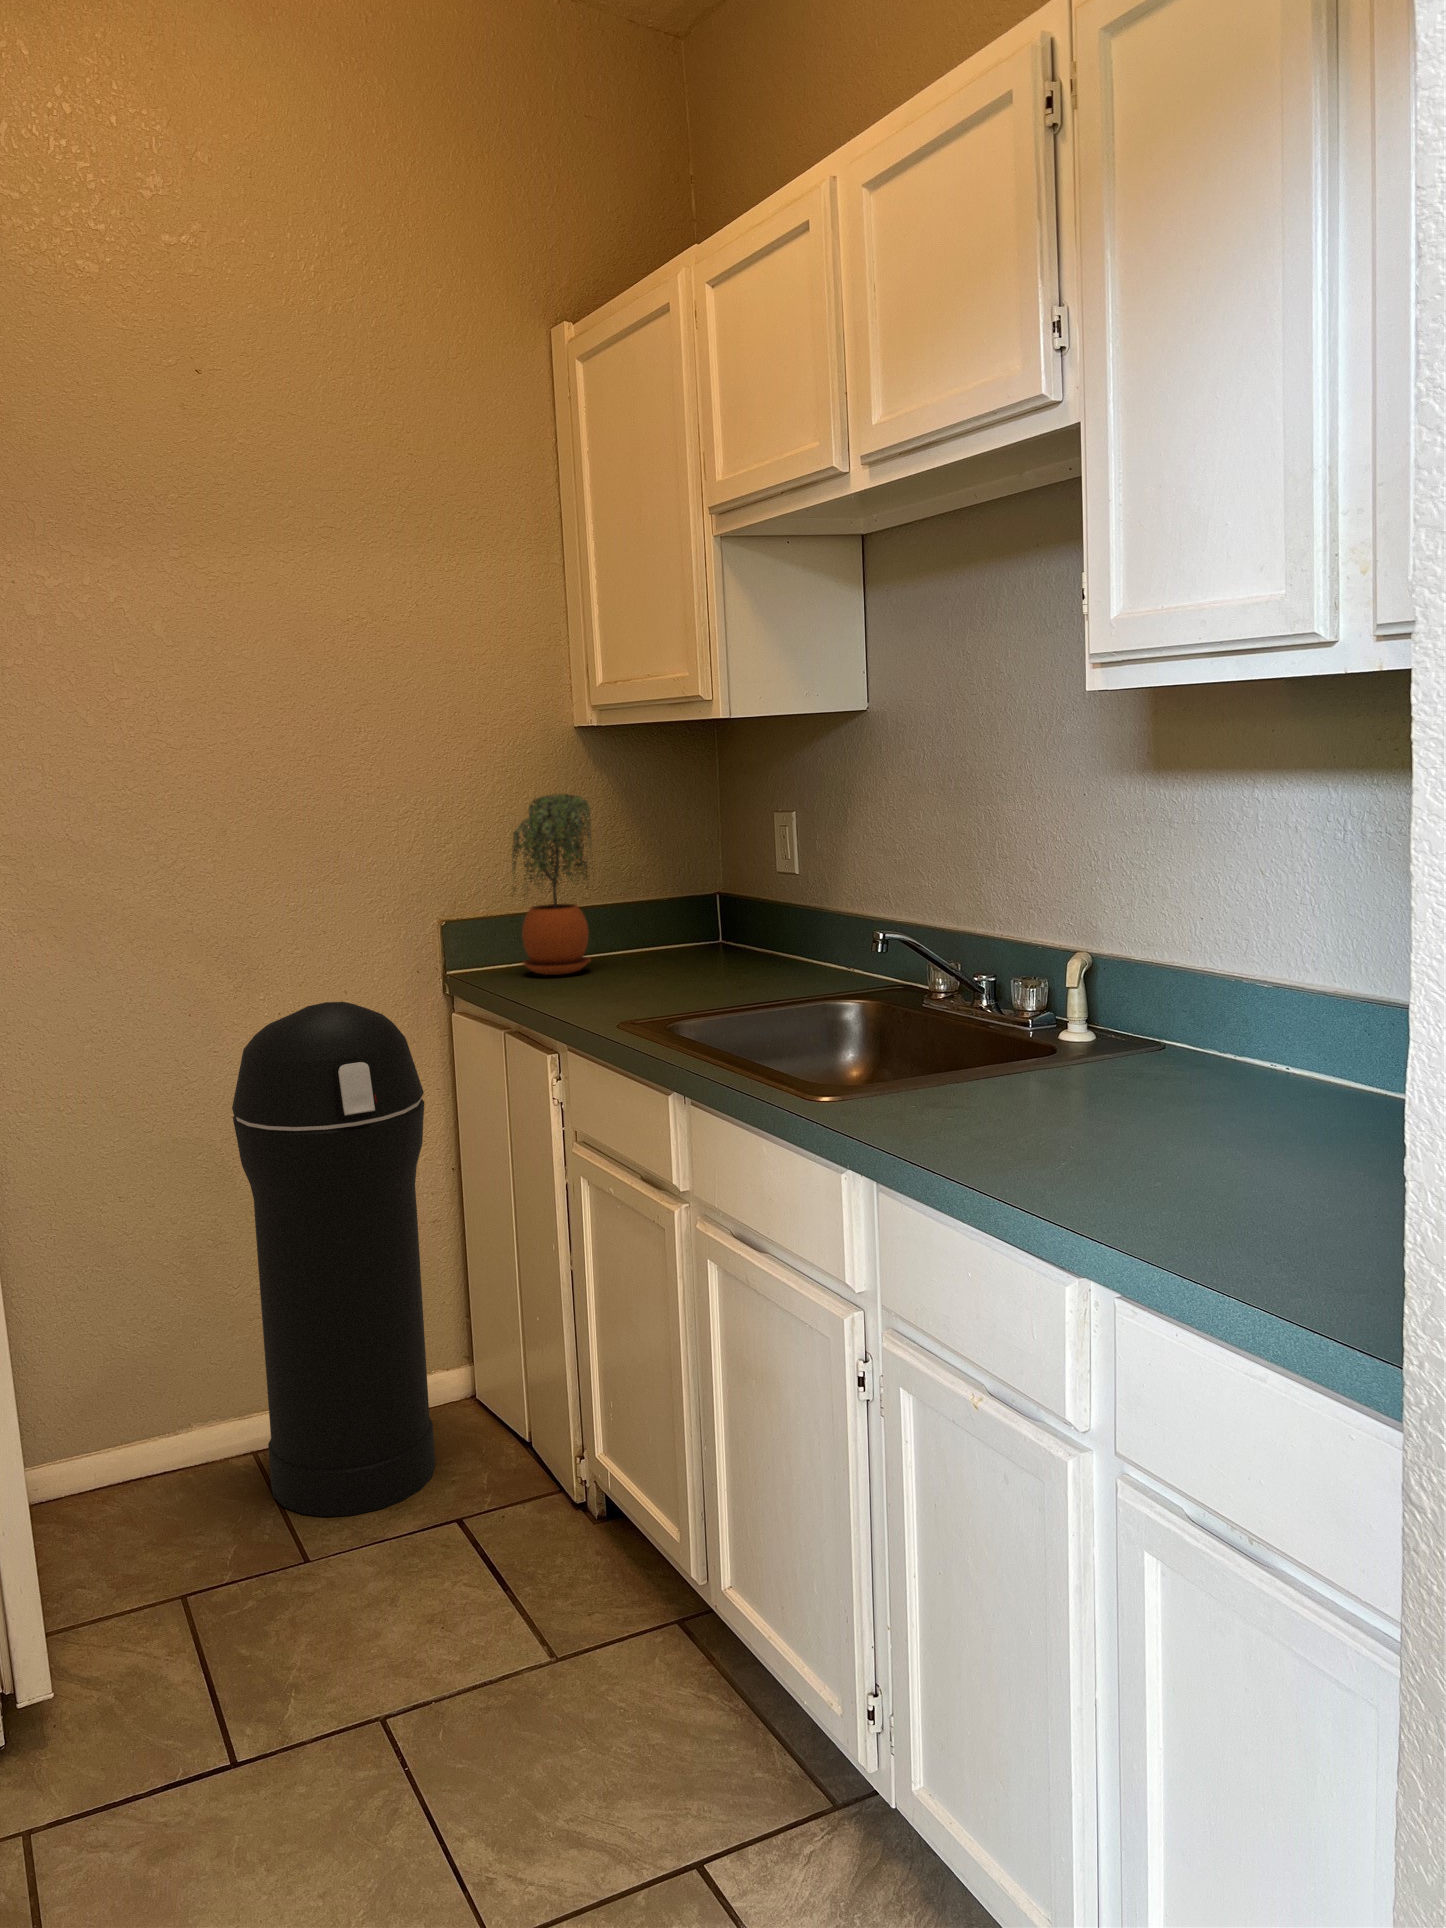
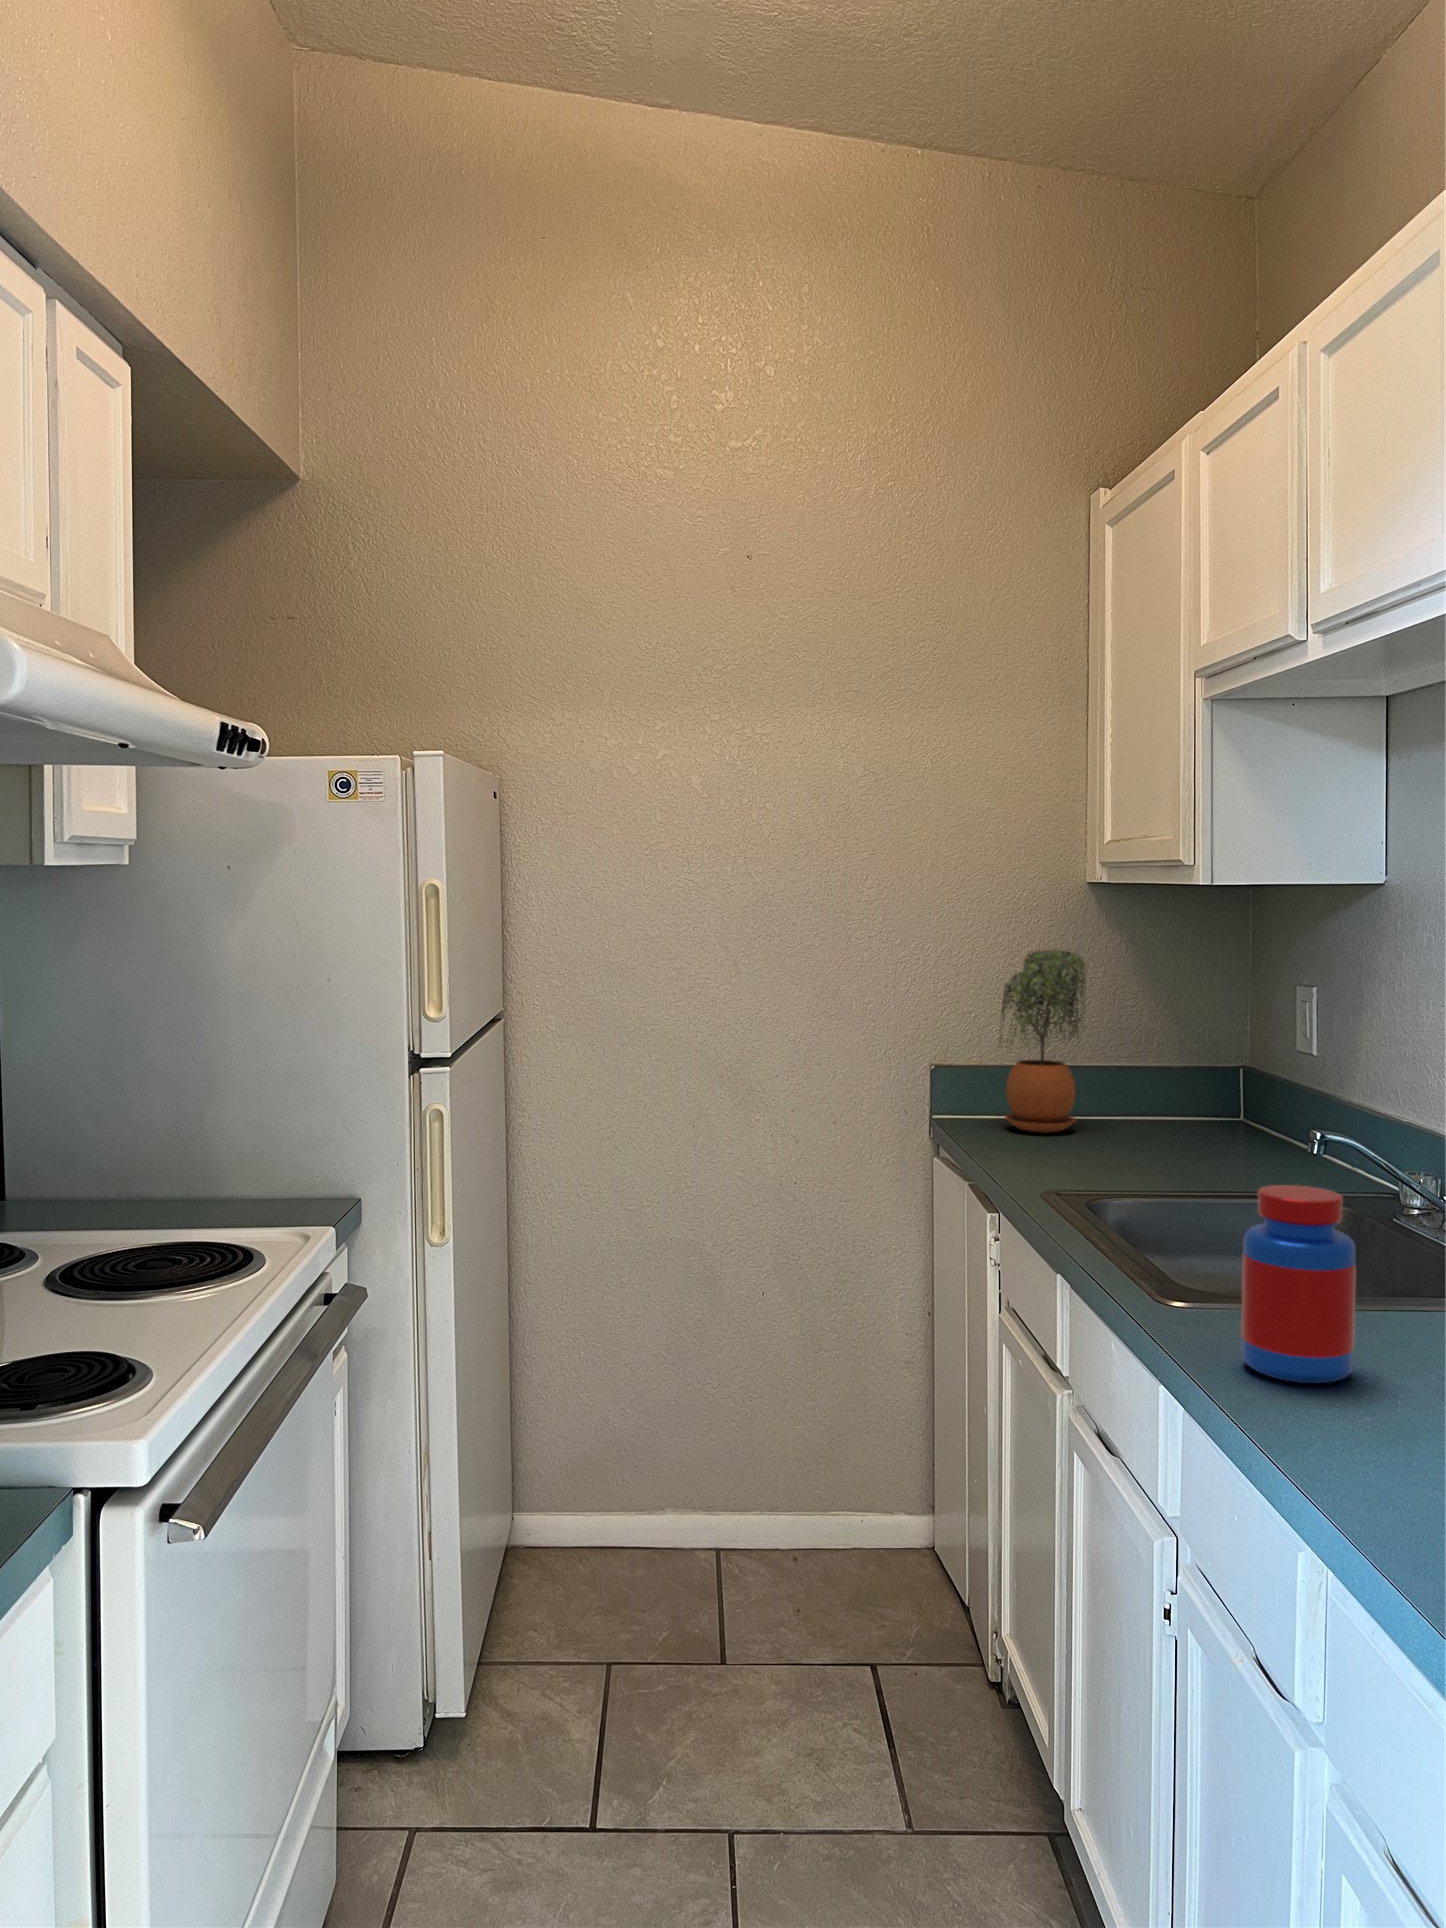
jar: none [923,968,1022,1145] -> present [1241,1185,1356,1383]
trash can: present [232,1002,435,1517] -> none [706,1133,884,1635]

